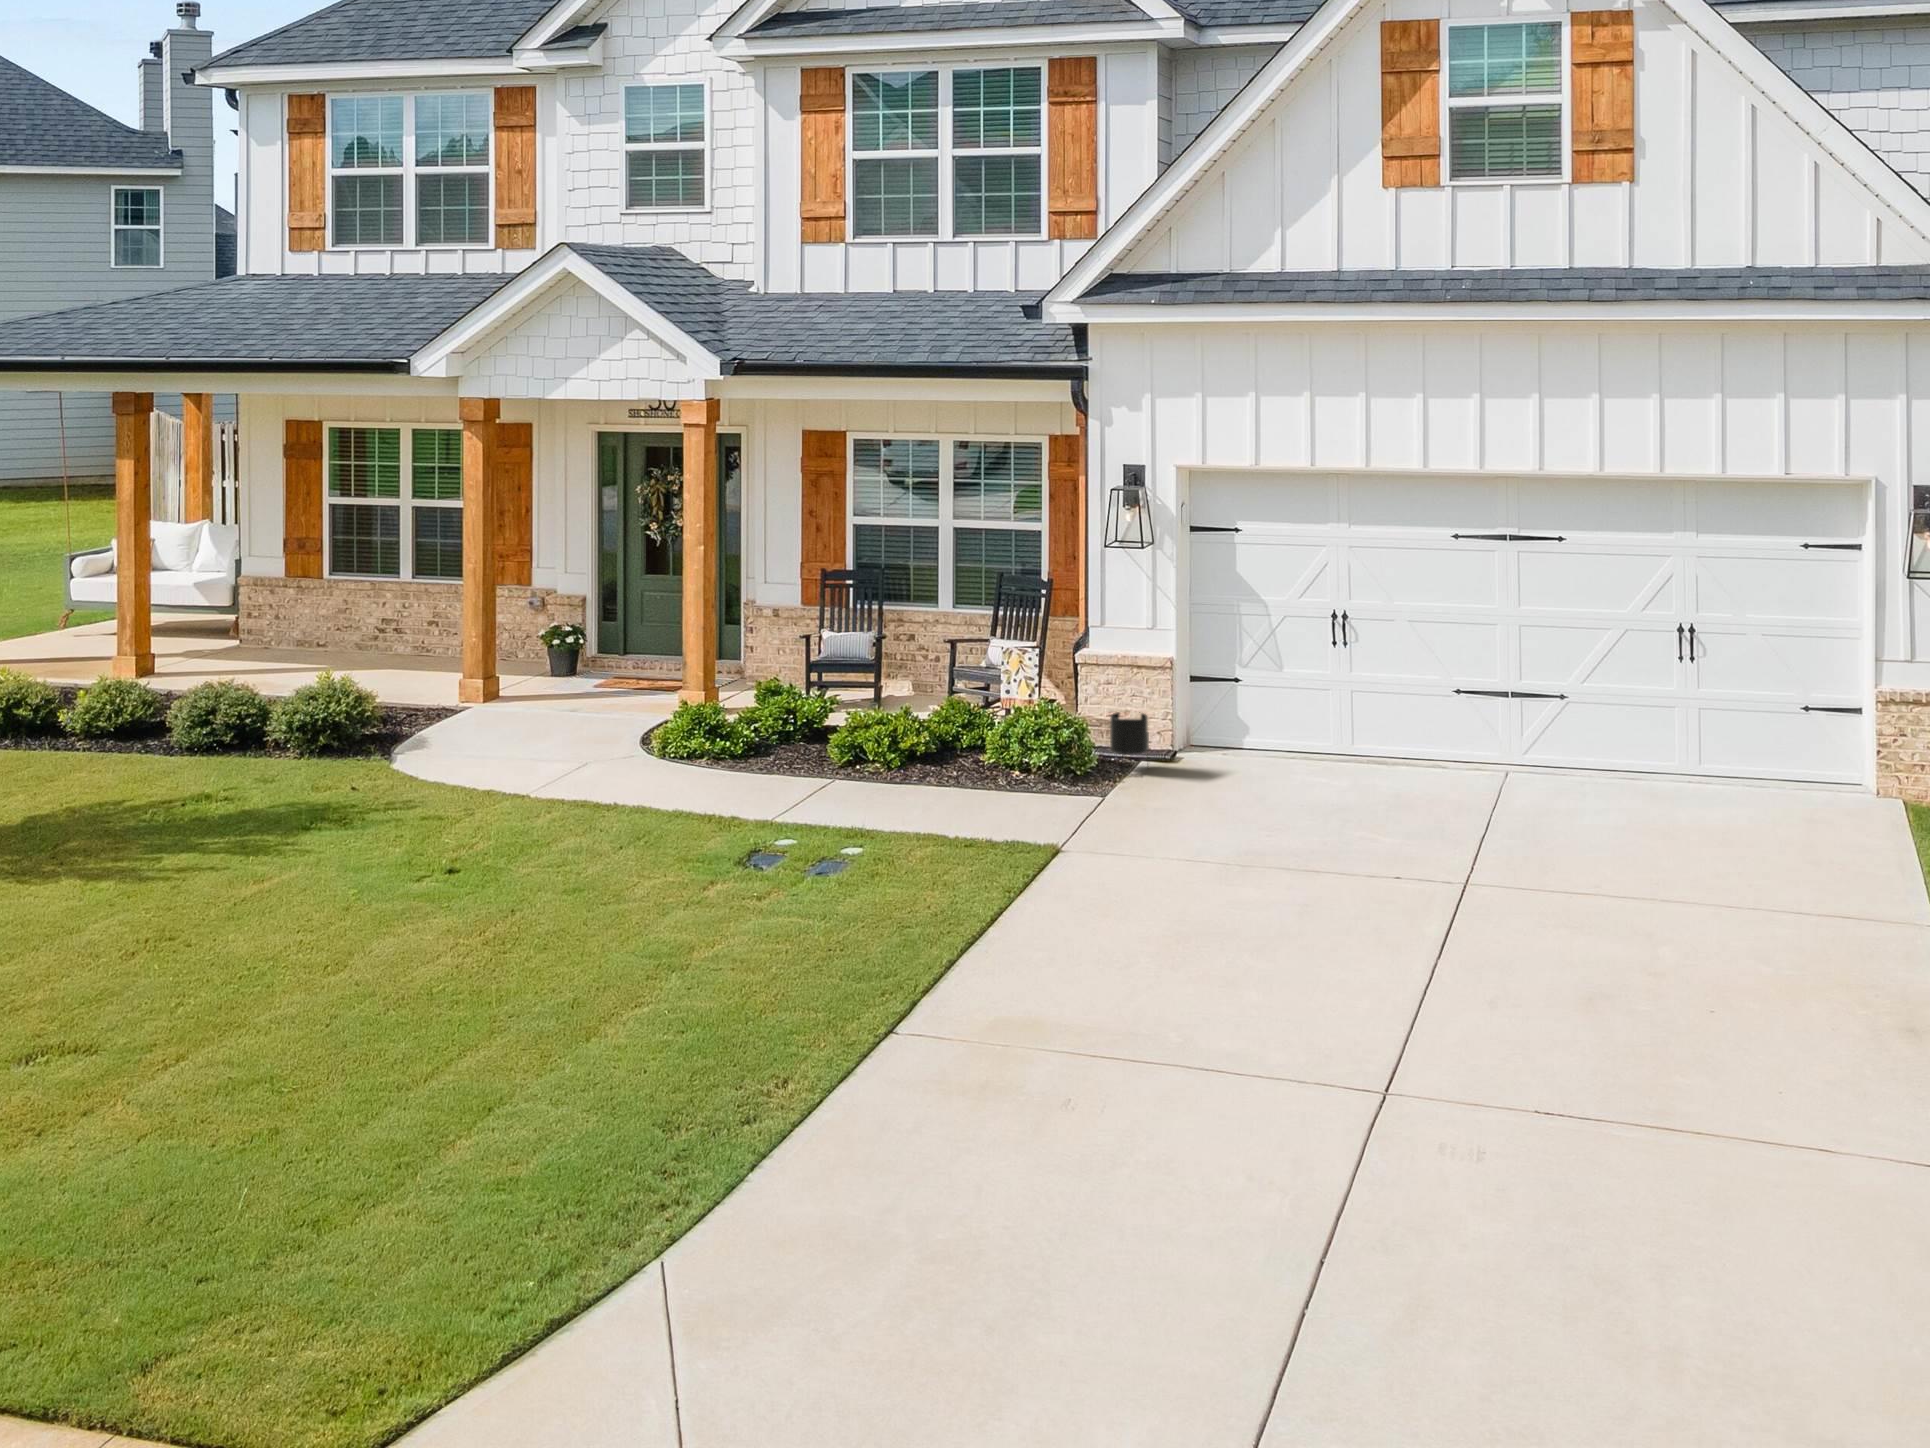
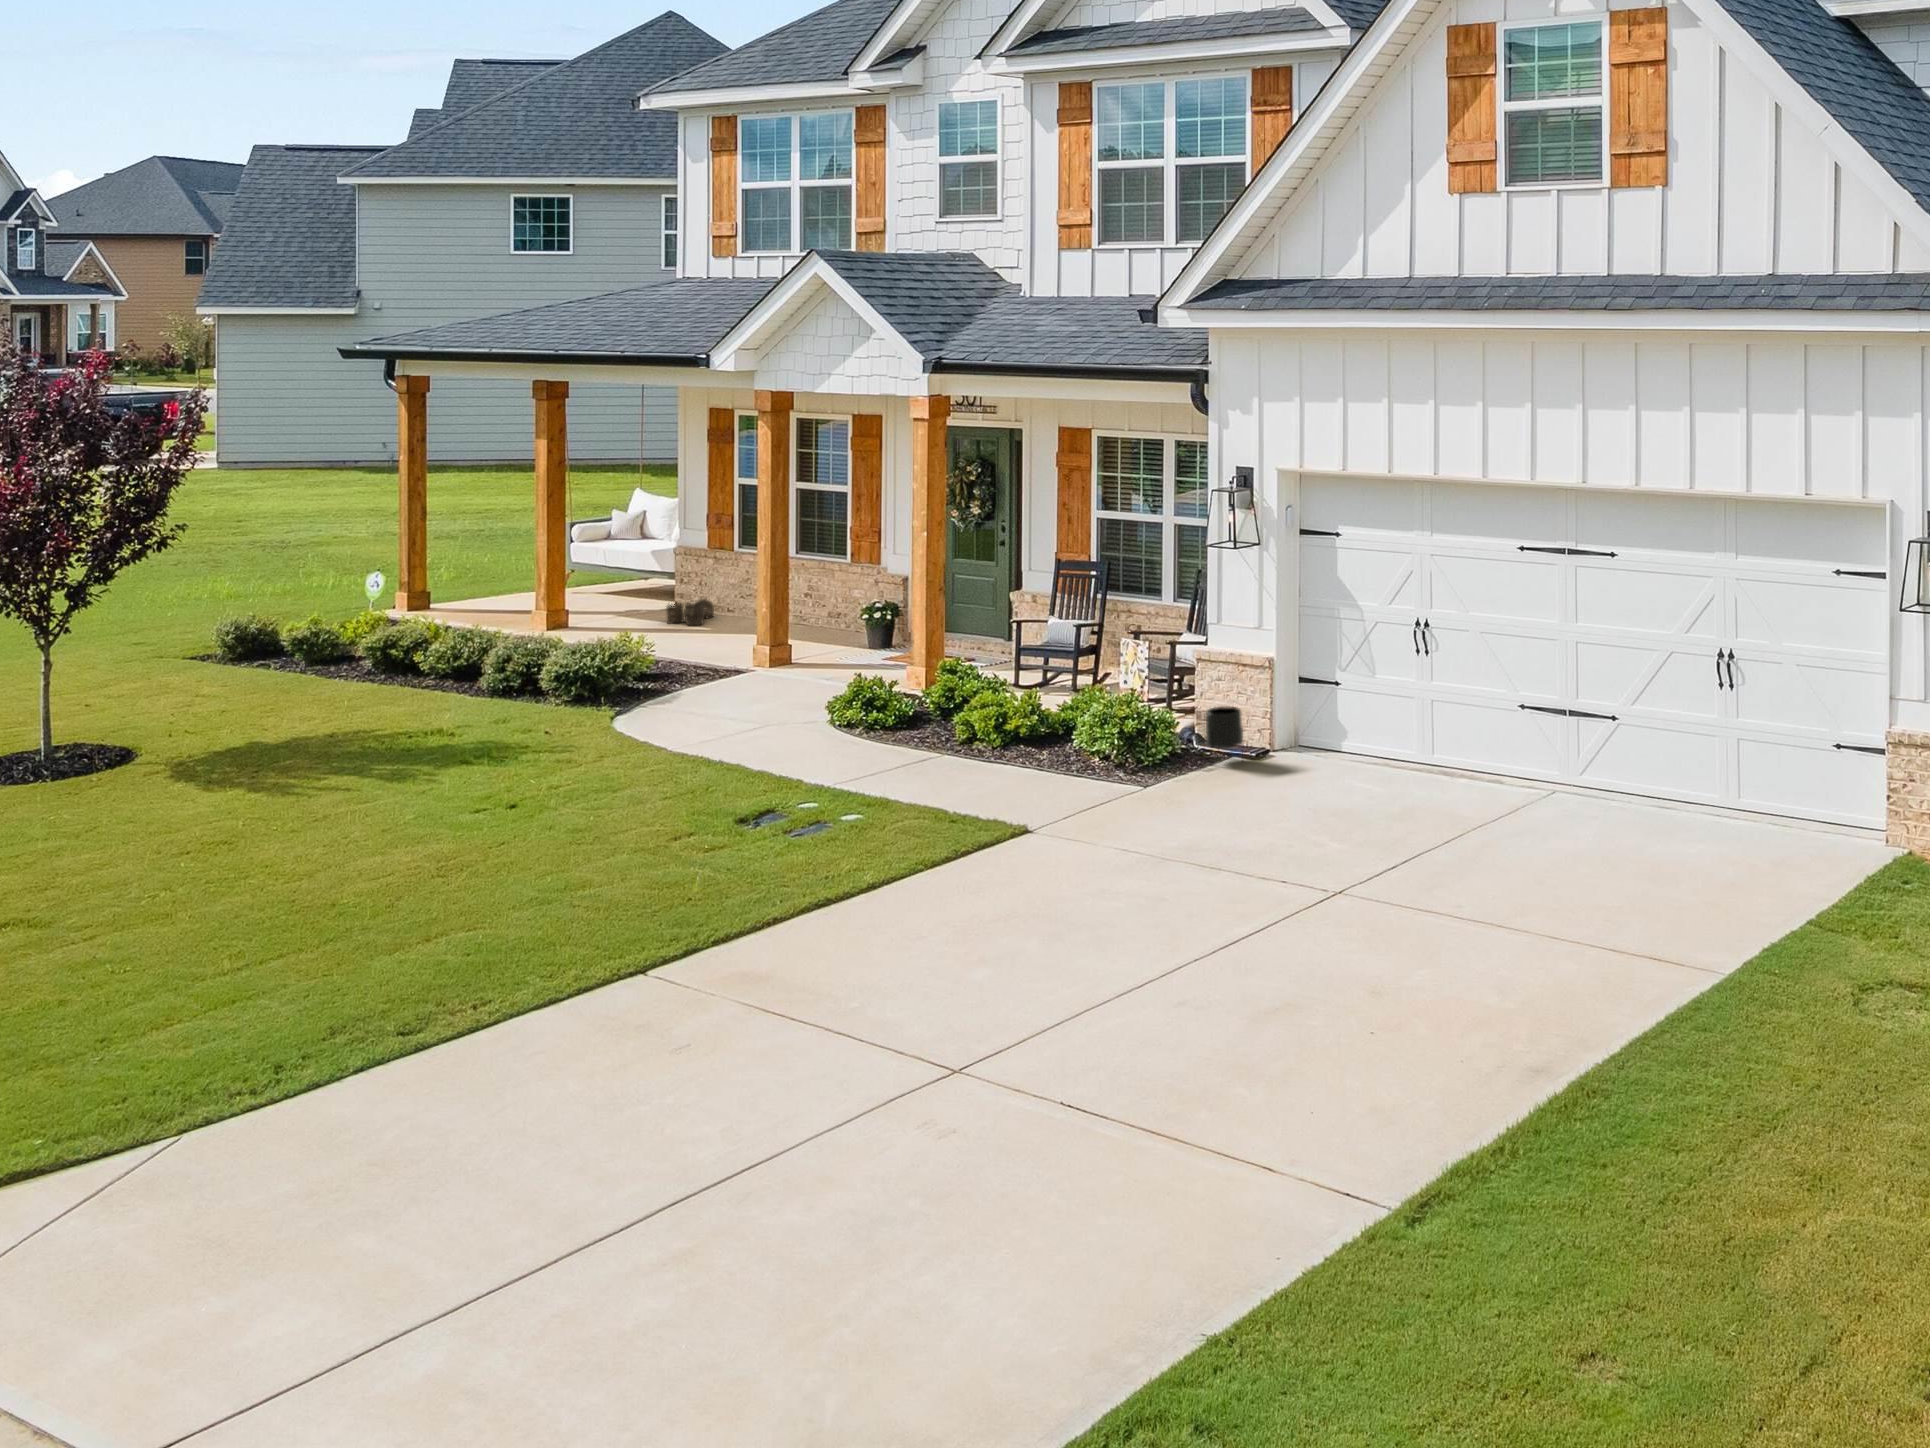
woven basket: none [248,632,297,664] -> present [667,599,714,626]

